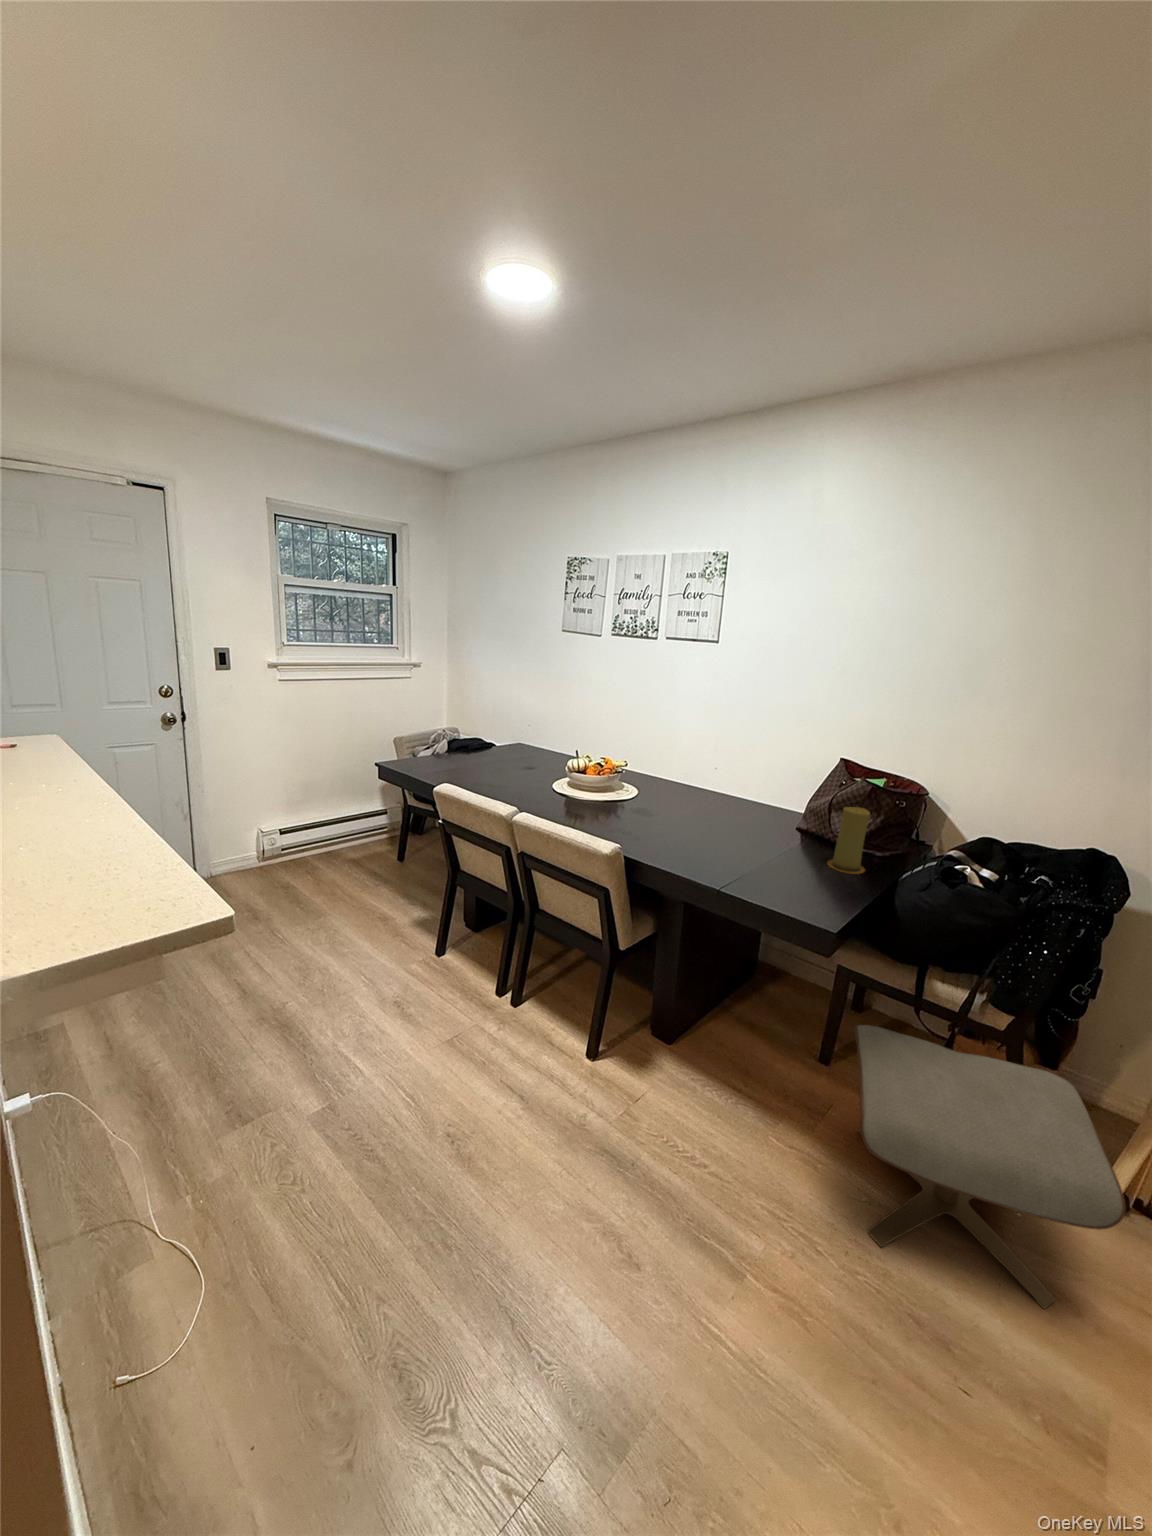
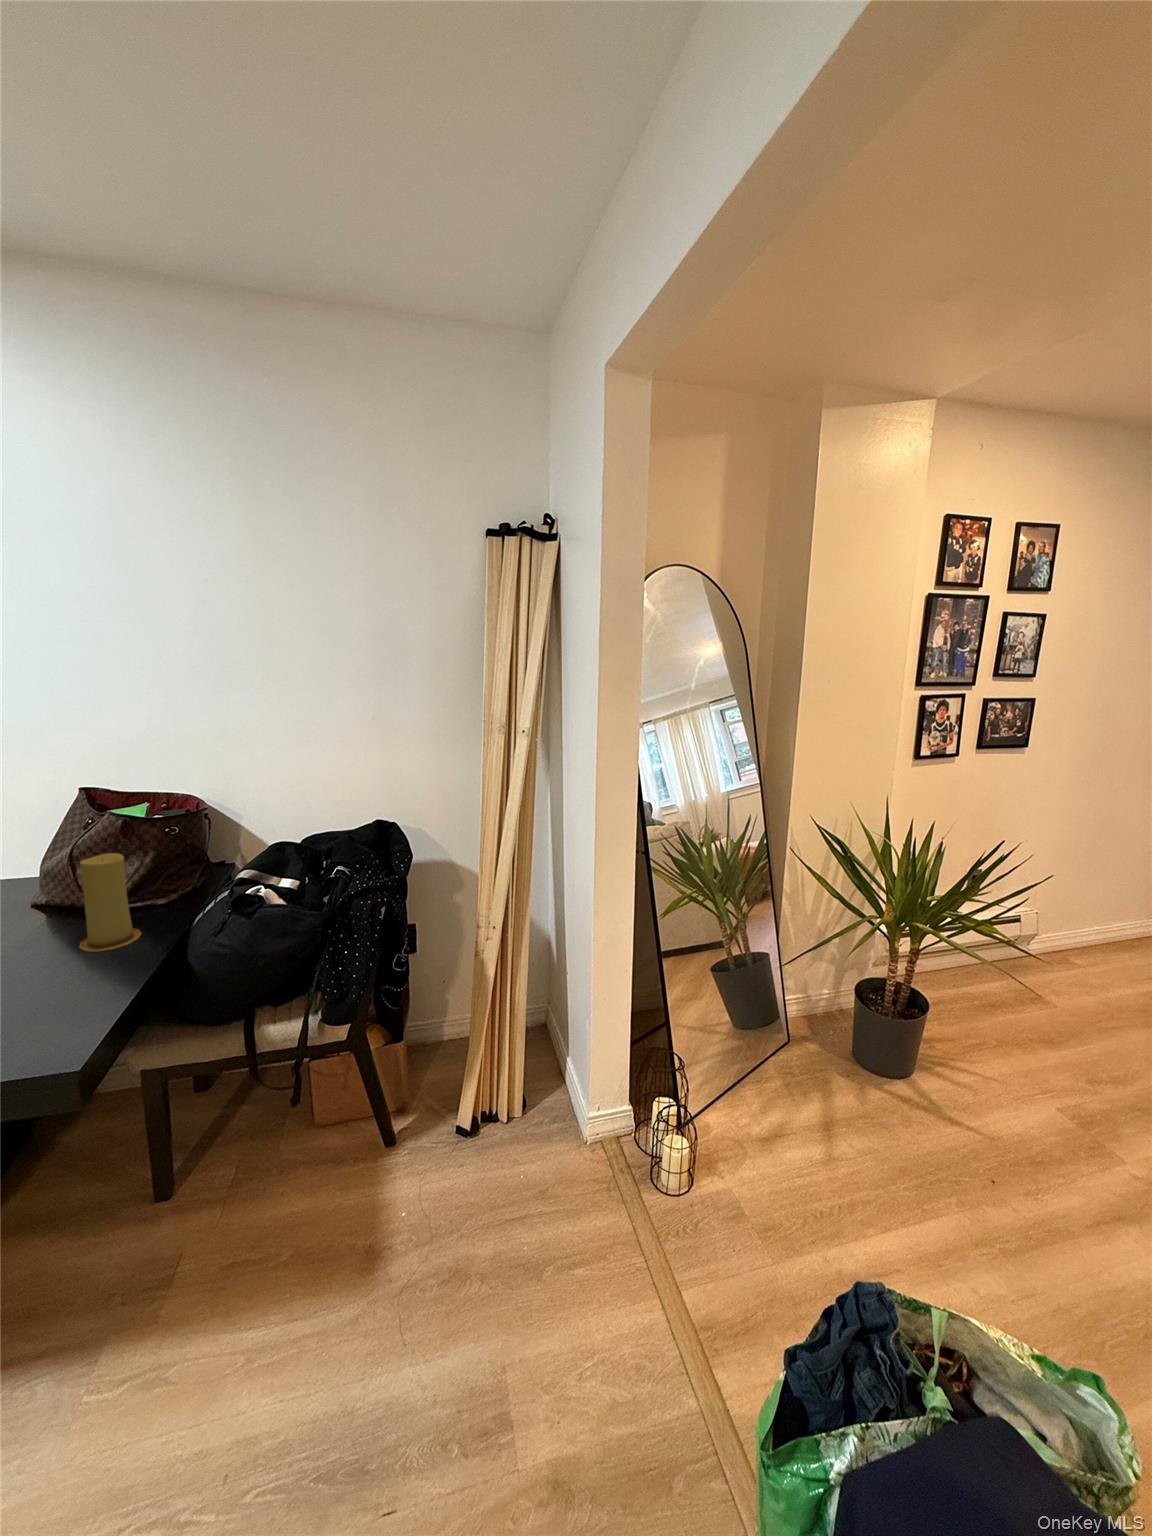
ottoman: present [854,1025,1126,1308] -> none [177,1056,473,1415]

